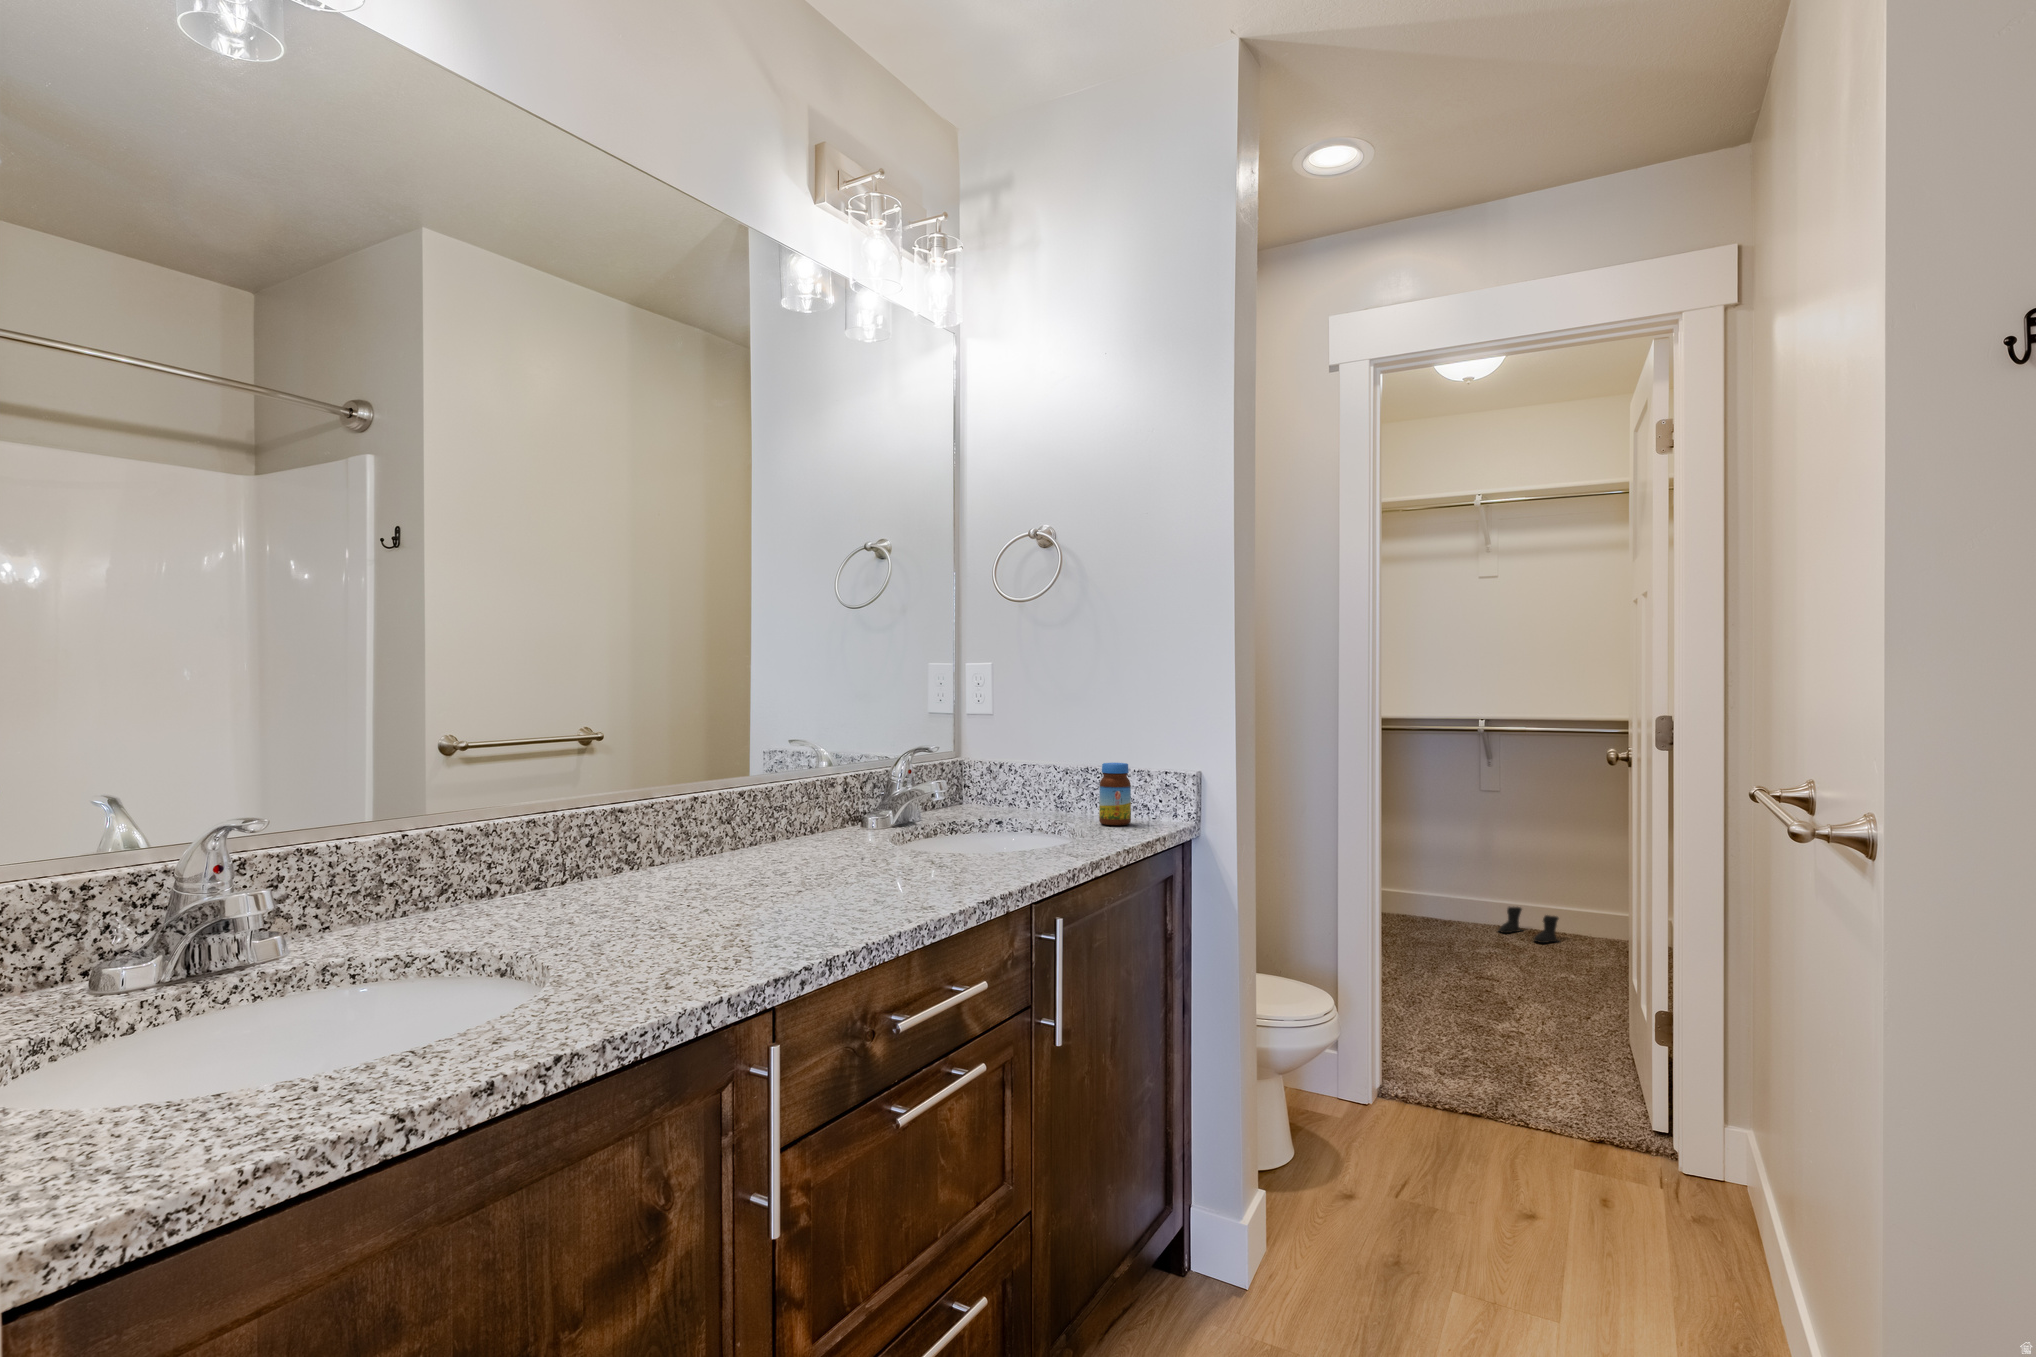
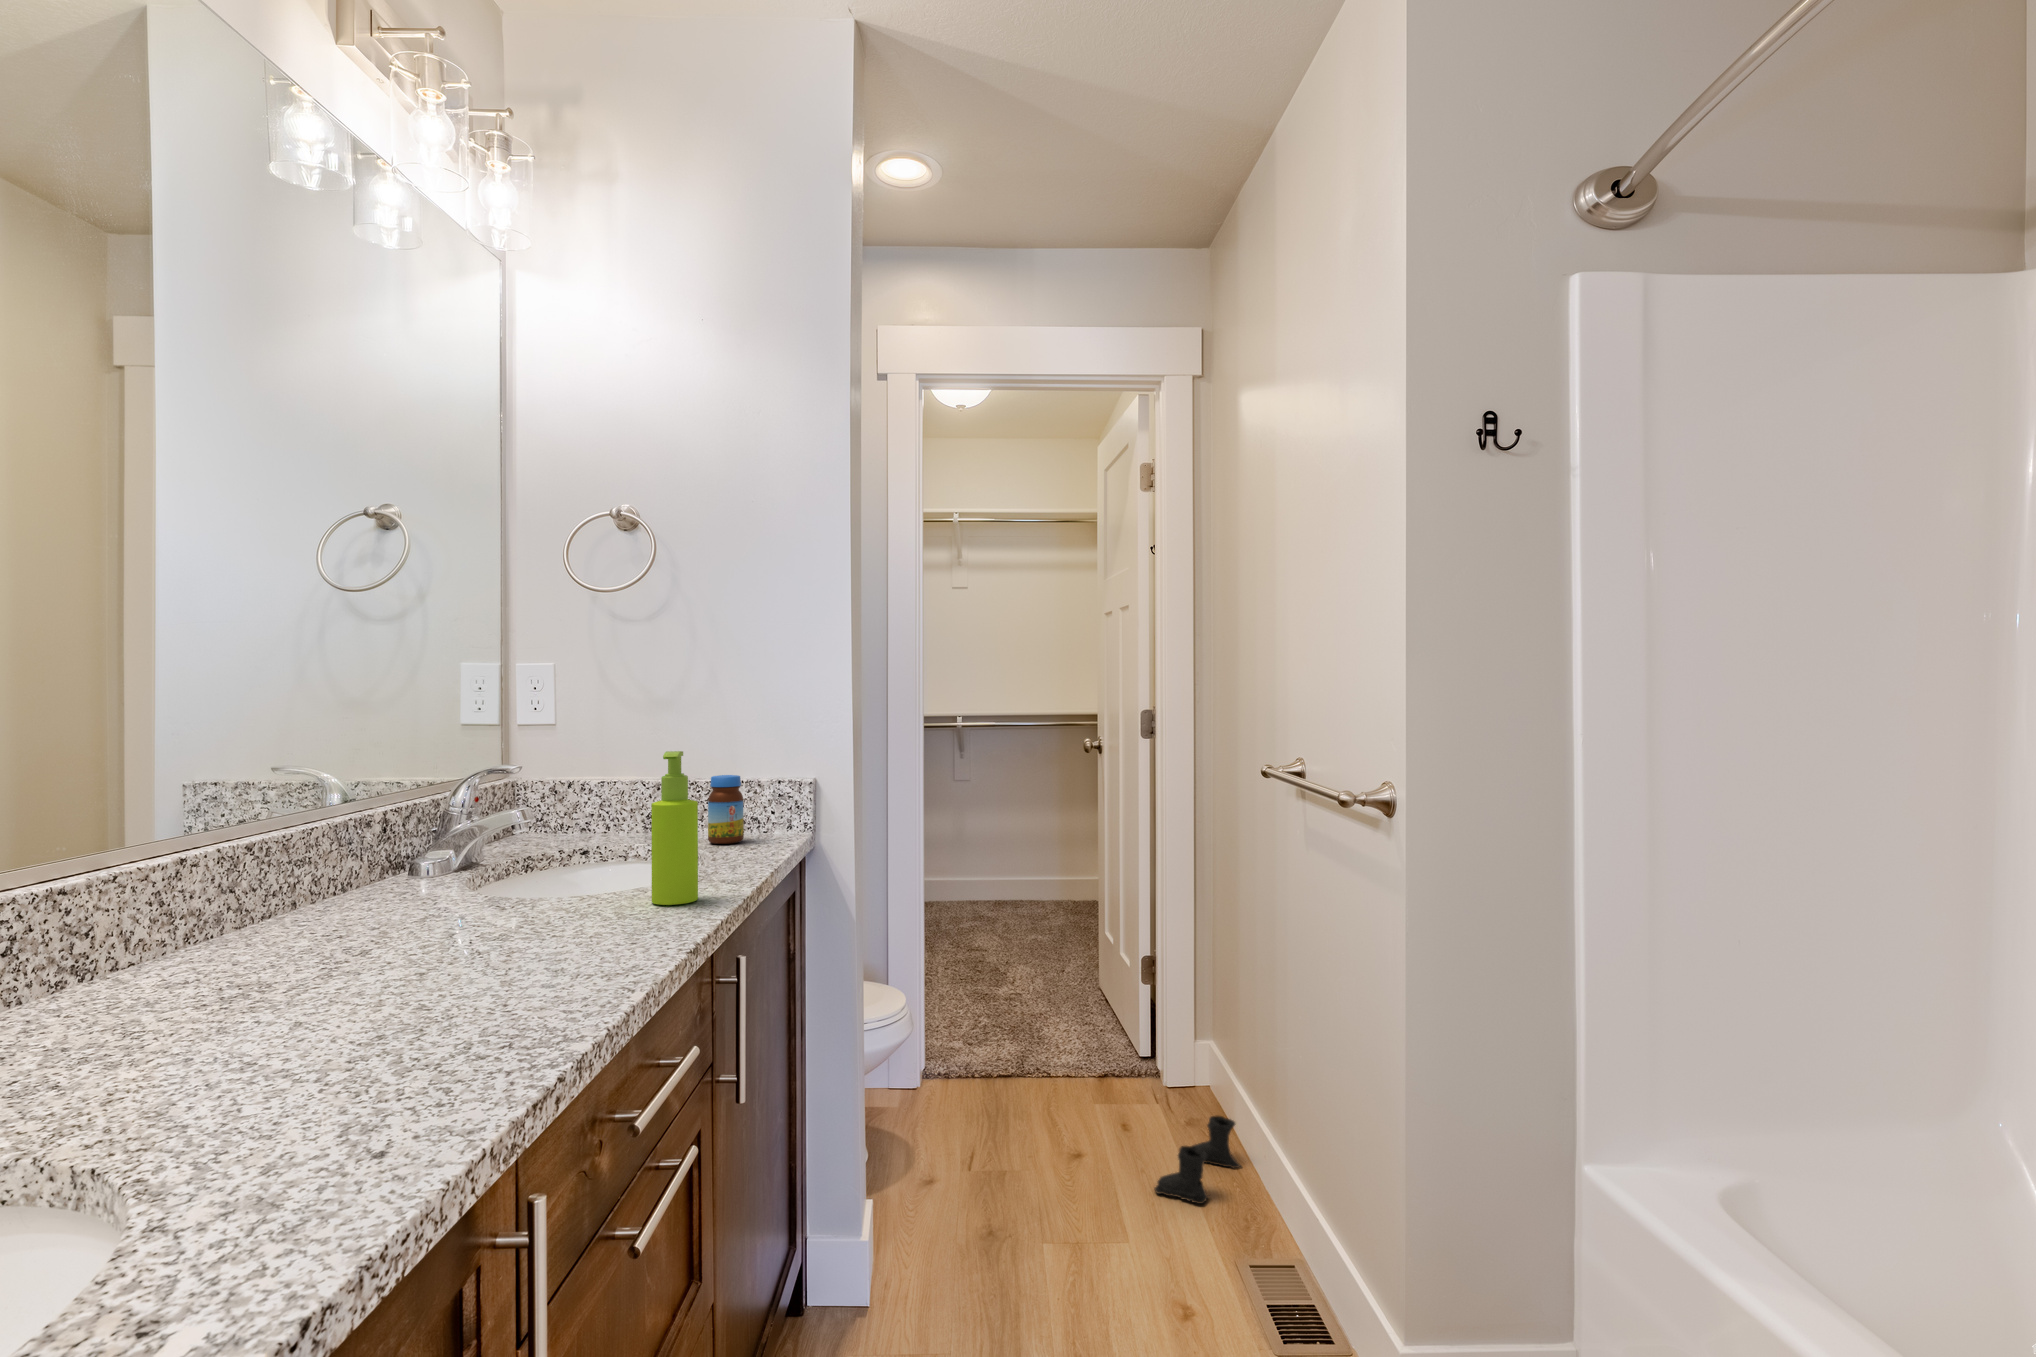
soap dispenser: none [997,737,1035,868] -> present [651,751,698,905]
boots: present [1499,907,1559,943] -> present [1154,1116,1241,1204]

